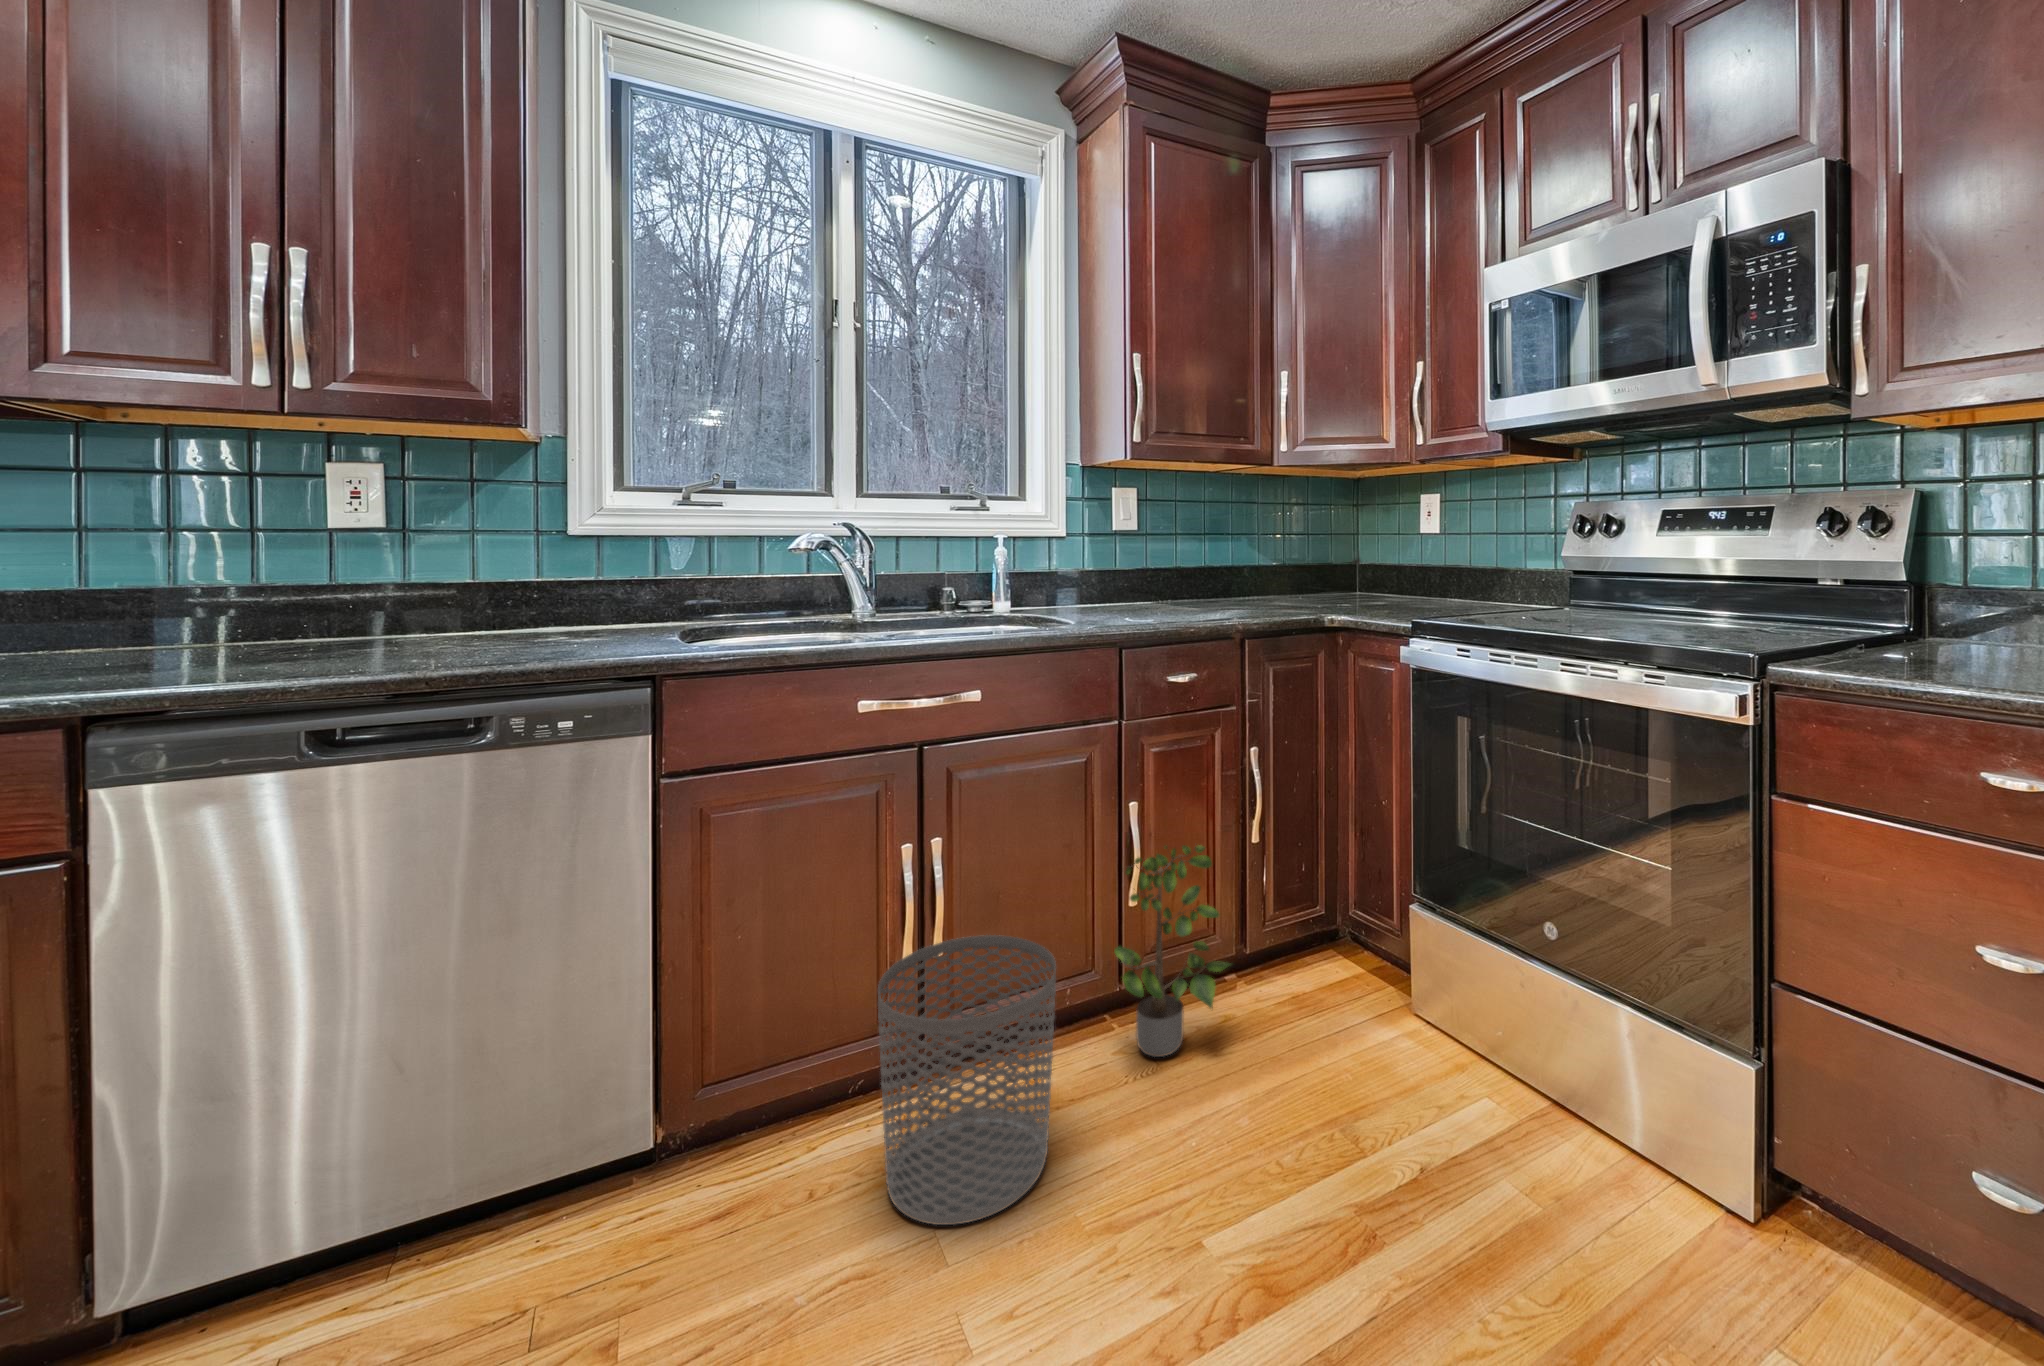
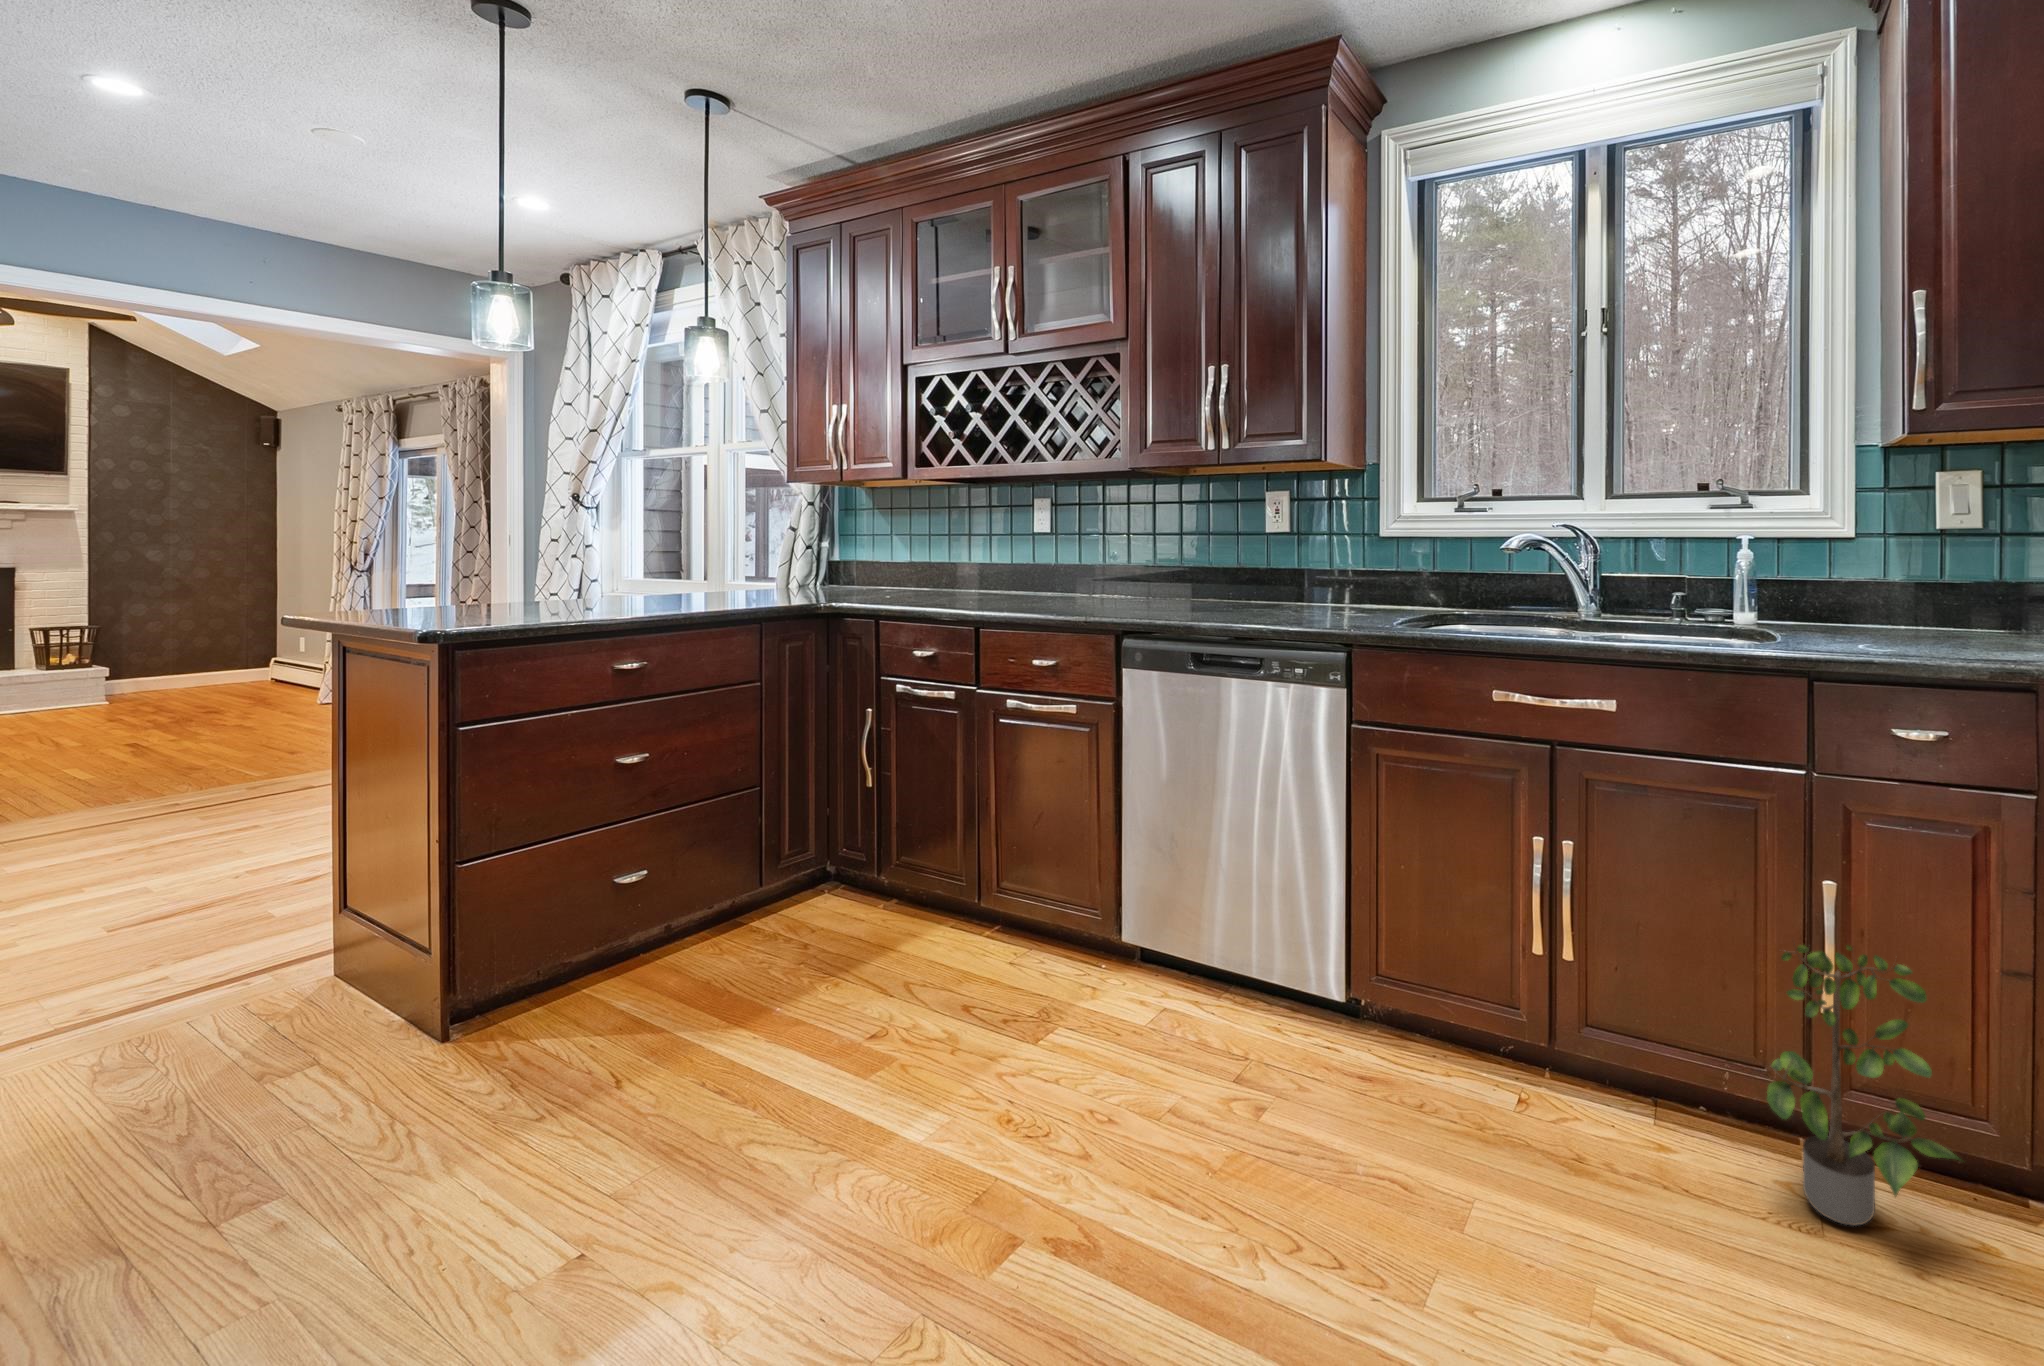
waste bin: present [878,935,1056,1225] -> none [1447,936,1626,1224]

